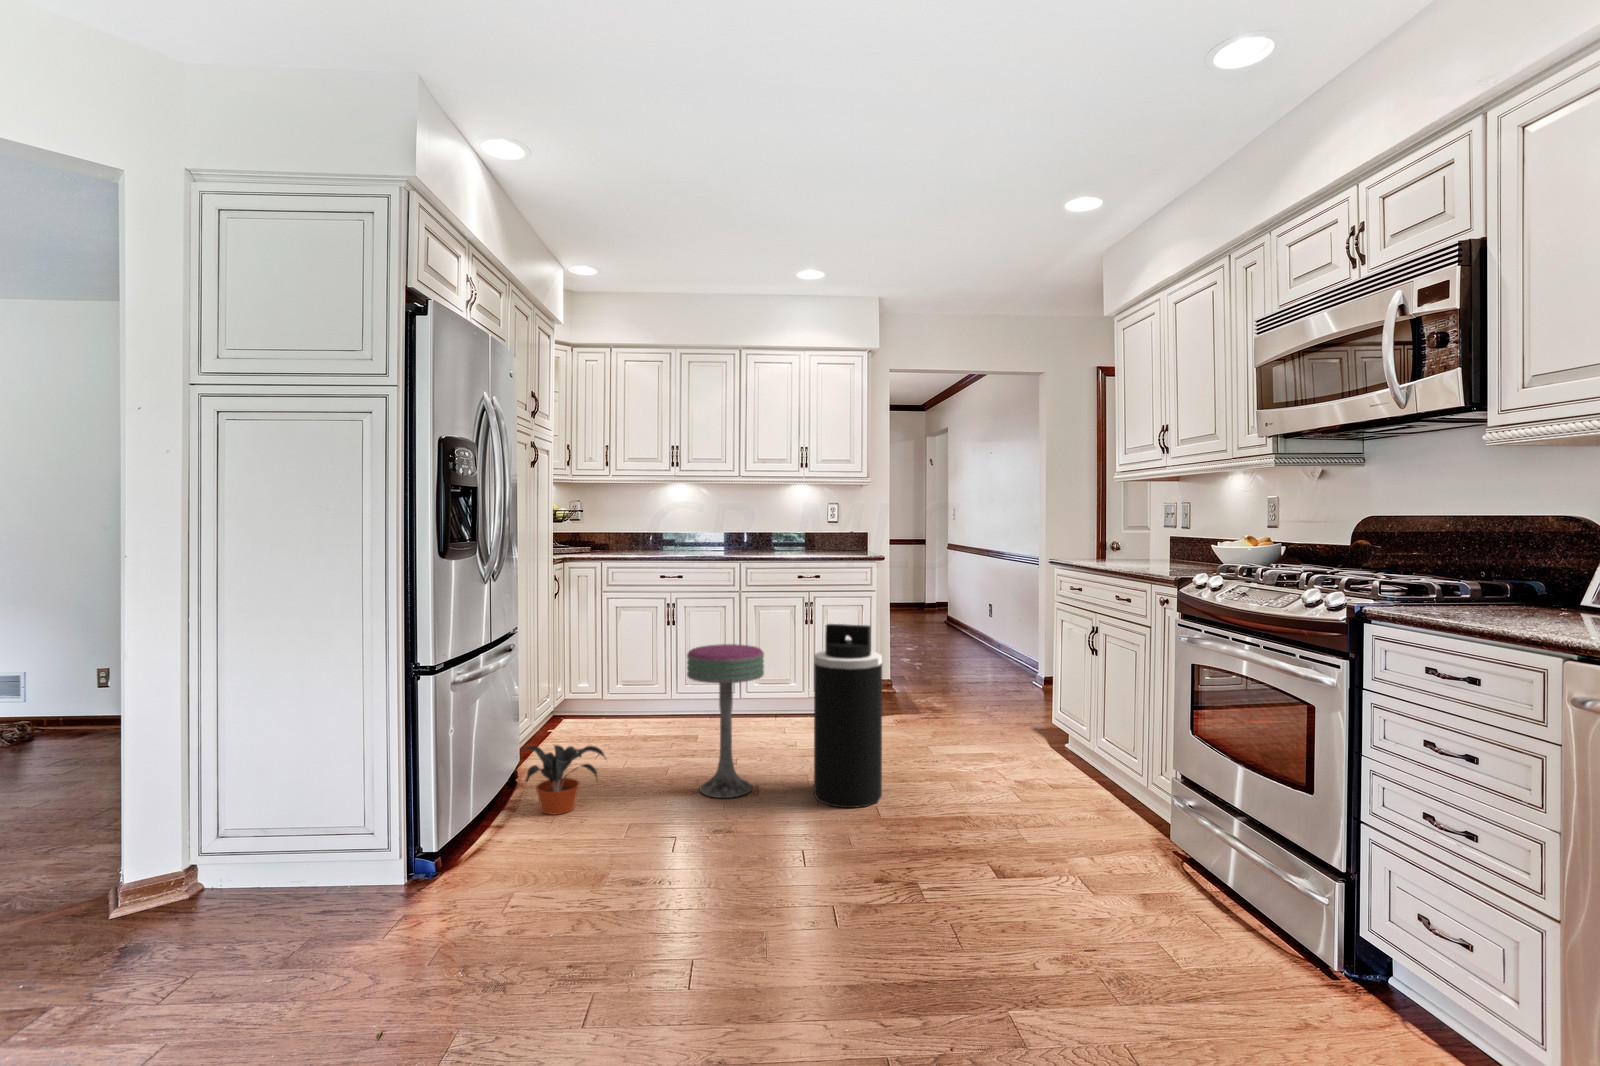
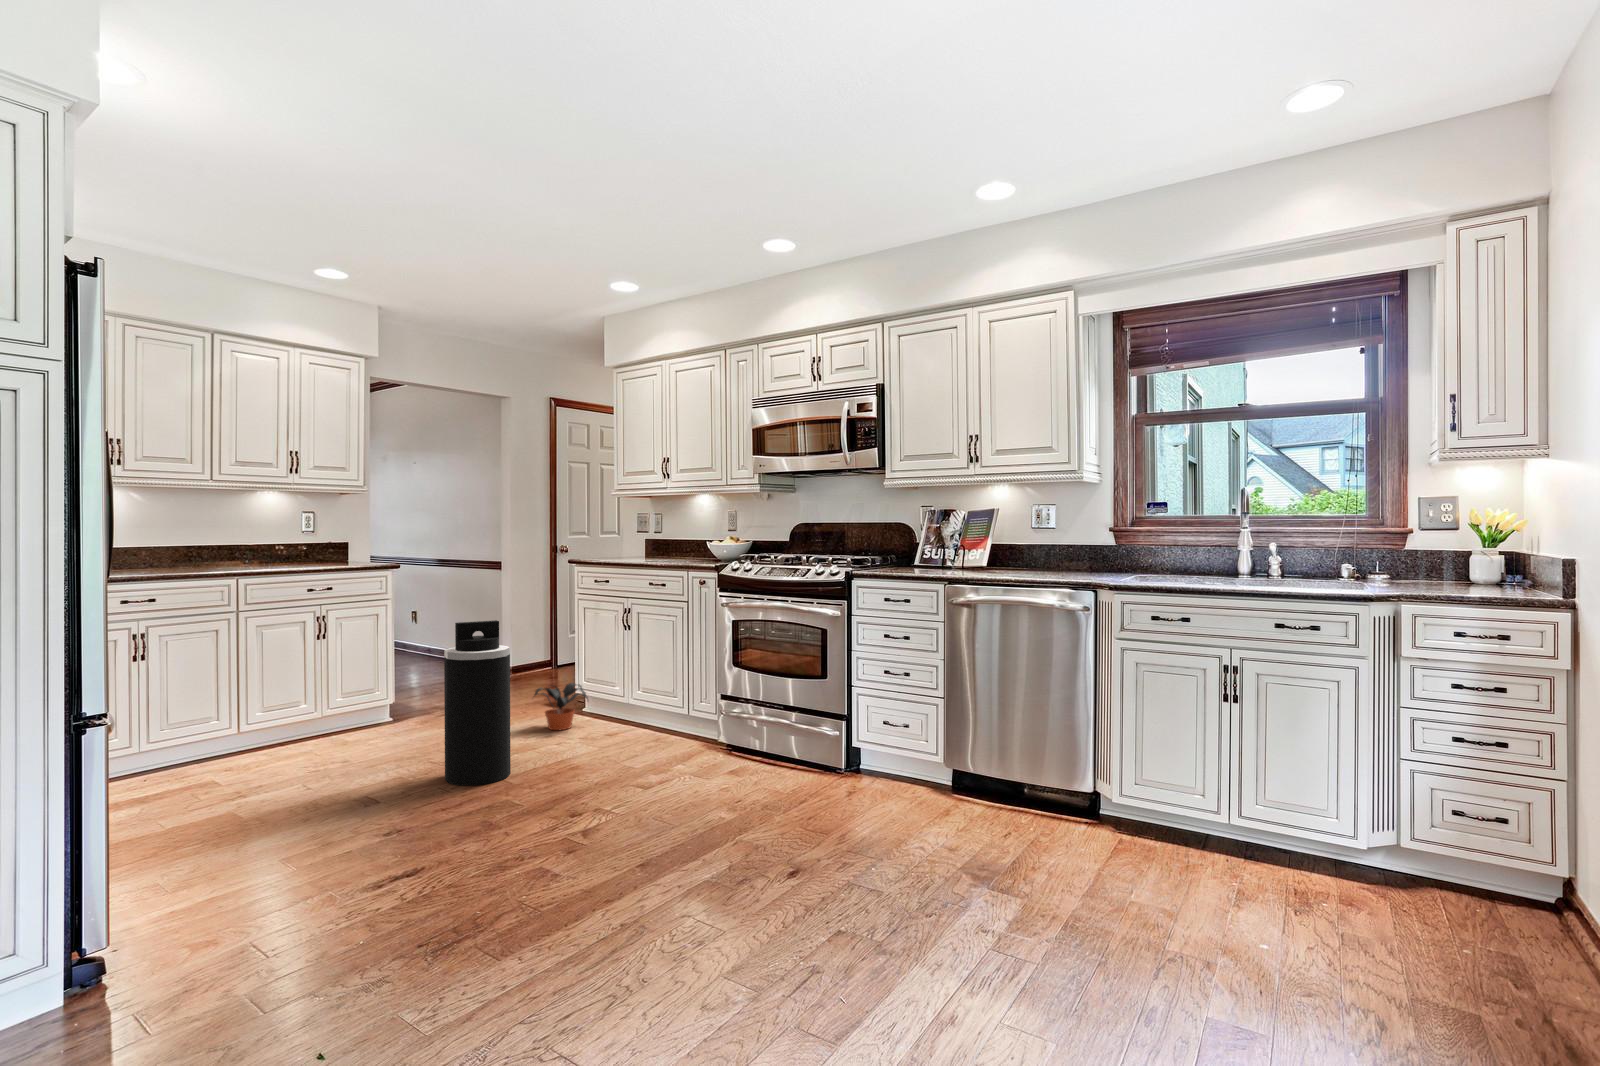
bar stool: present [687,644,764,798] -> none [309,654,397,809]
potted plant: present [524,745,605,815] -> present [535,683,588,730]

